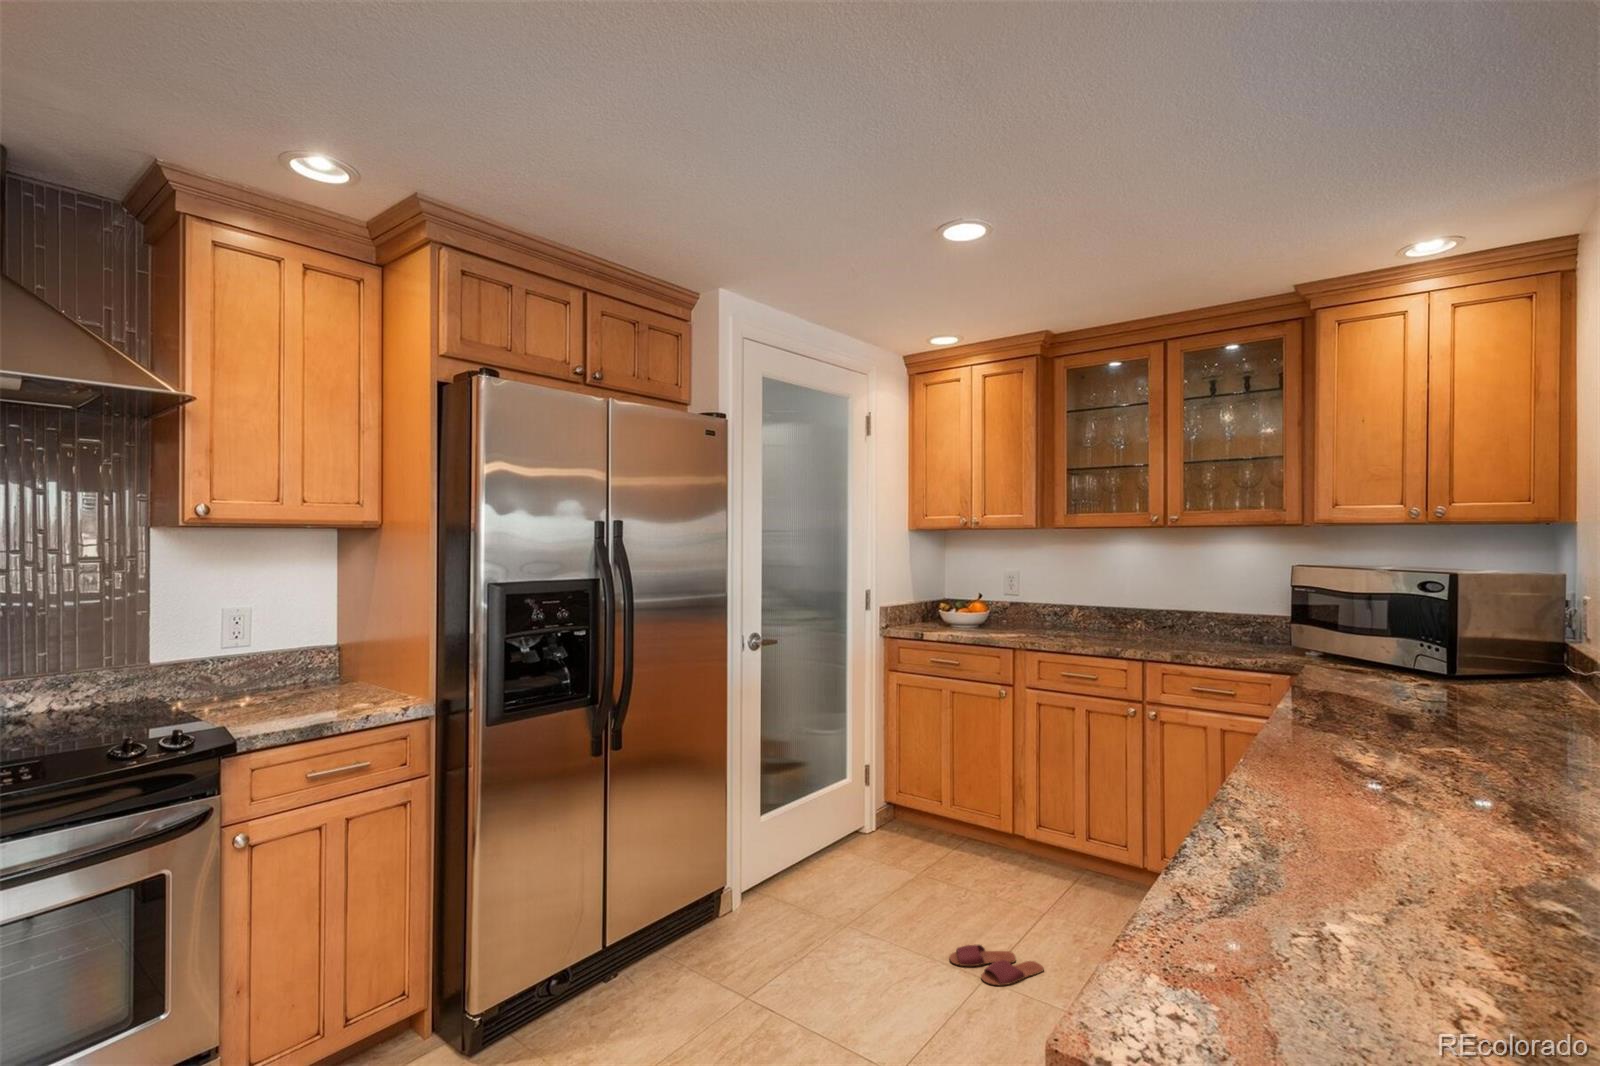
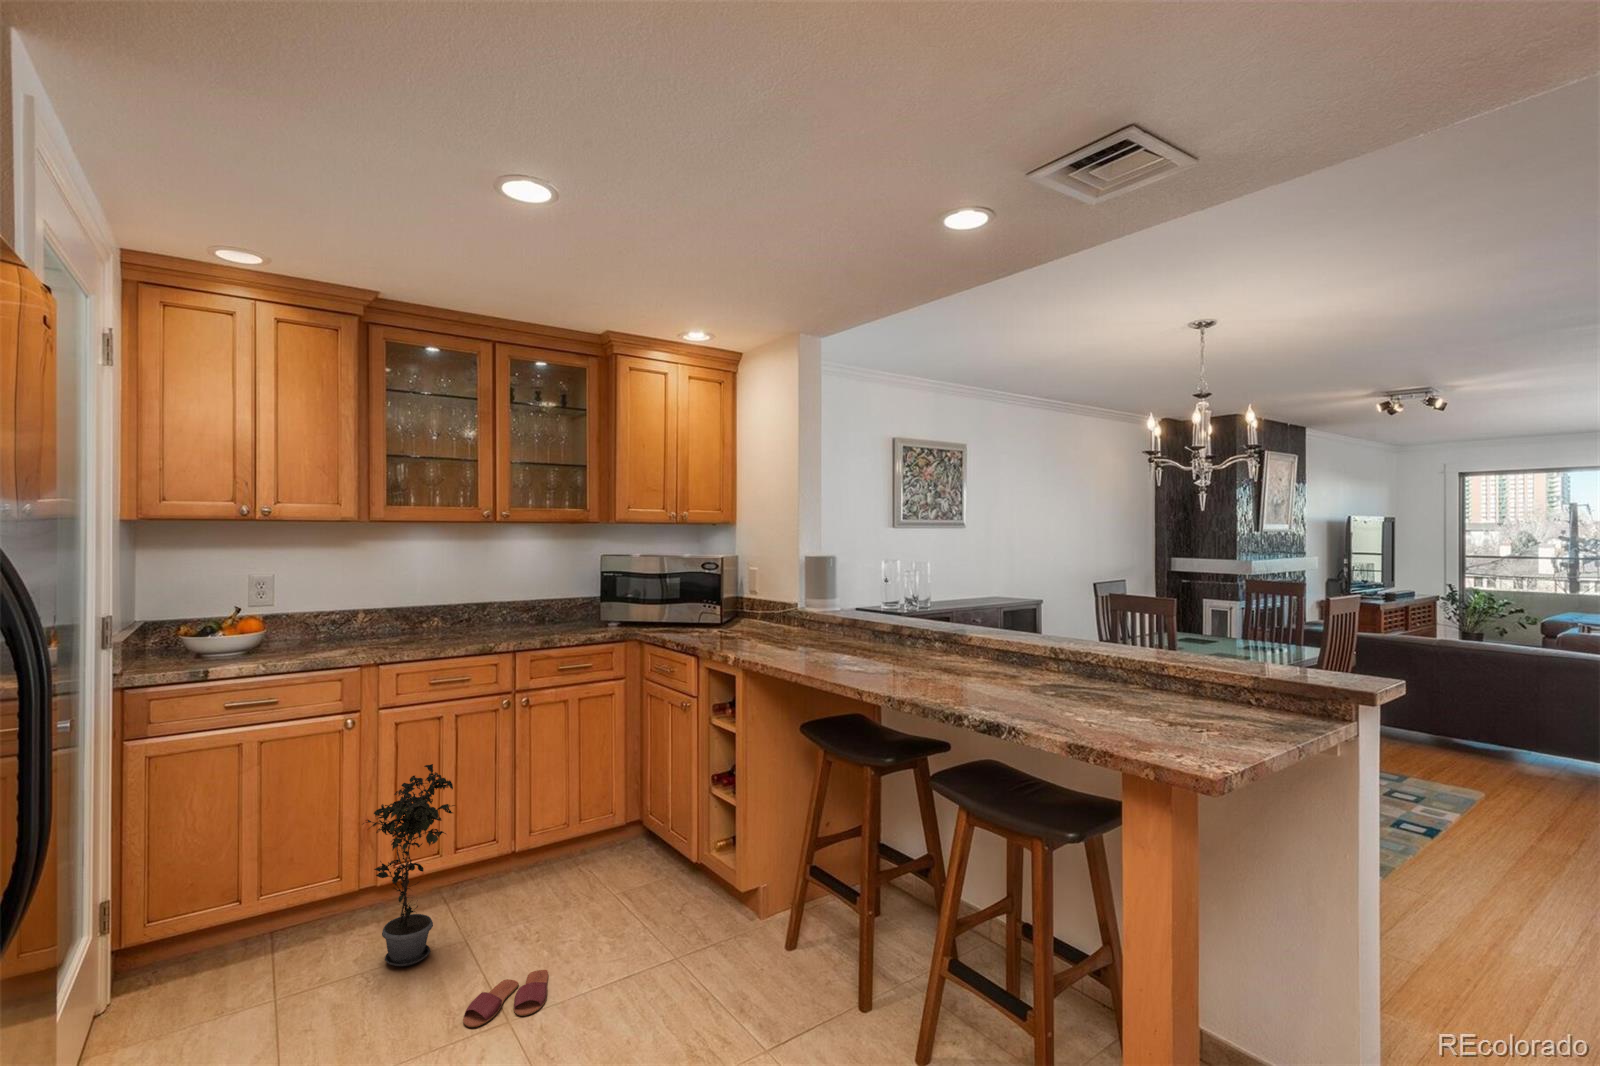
potted plant: none [956,740,1029,906] -> present [363,764,455,967]

